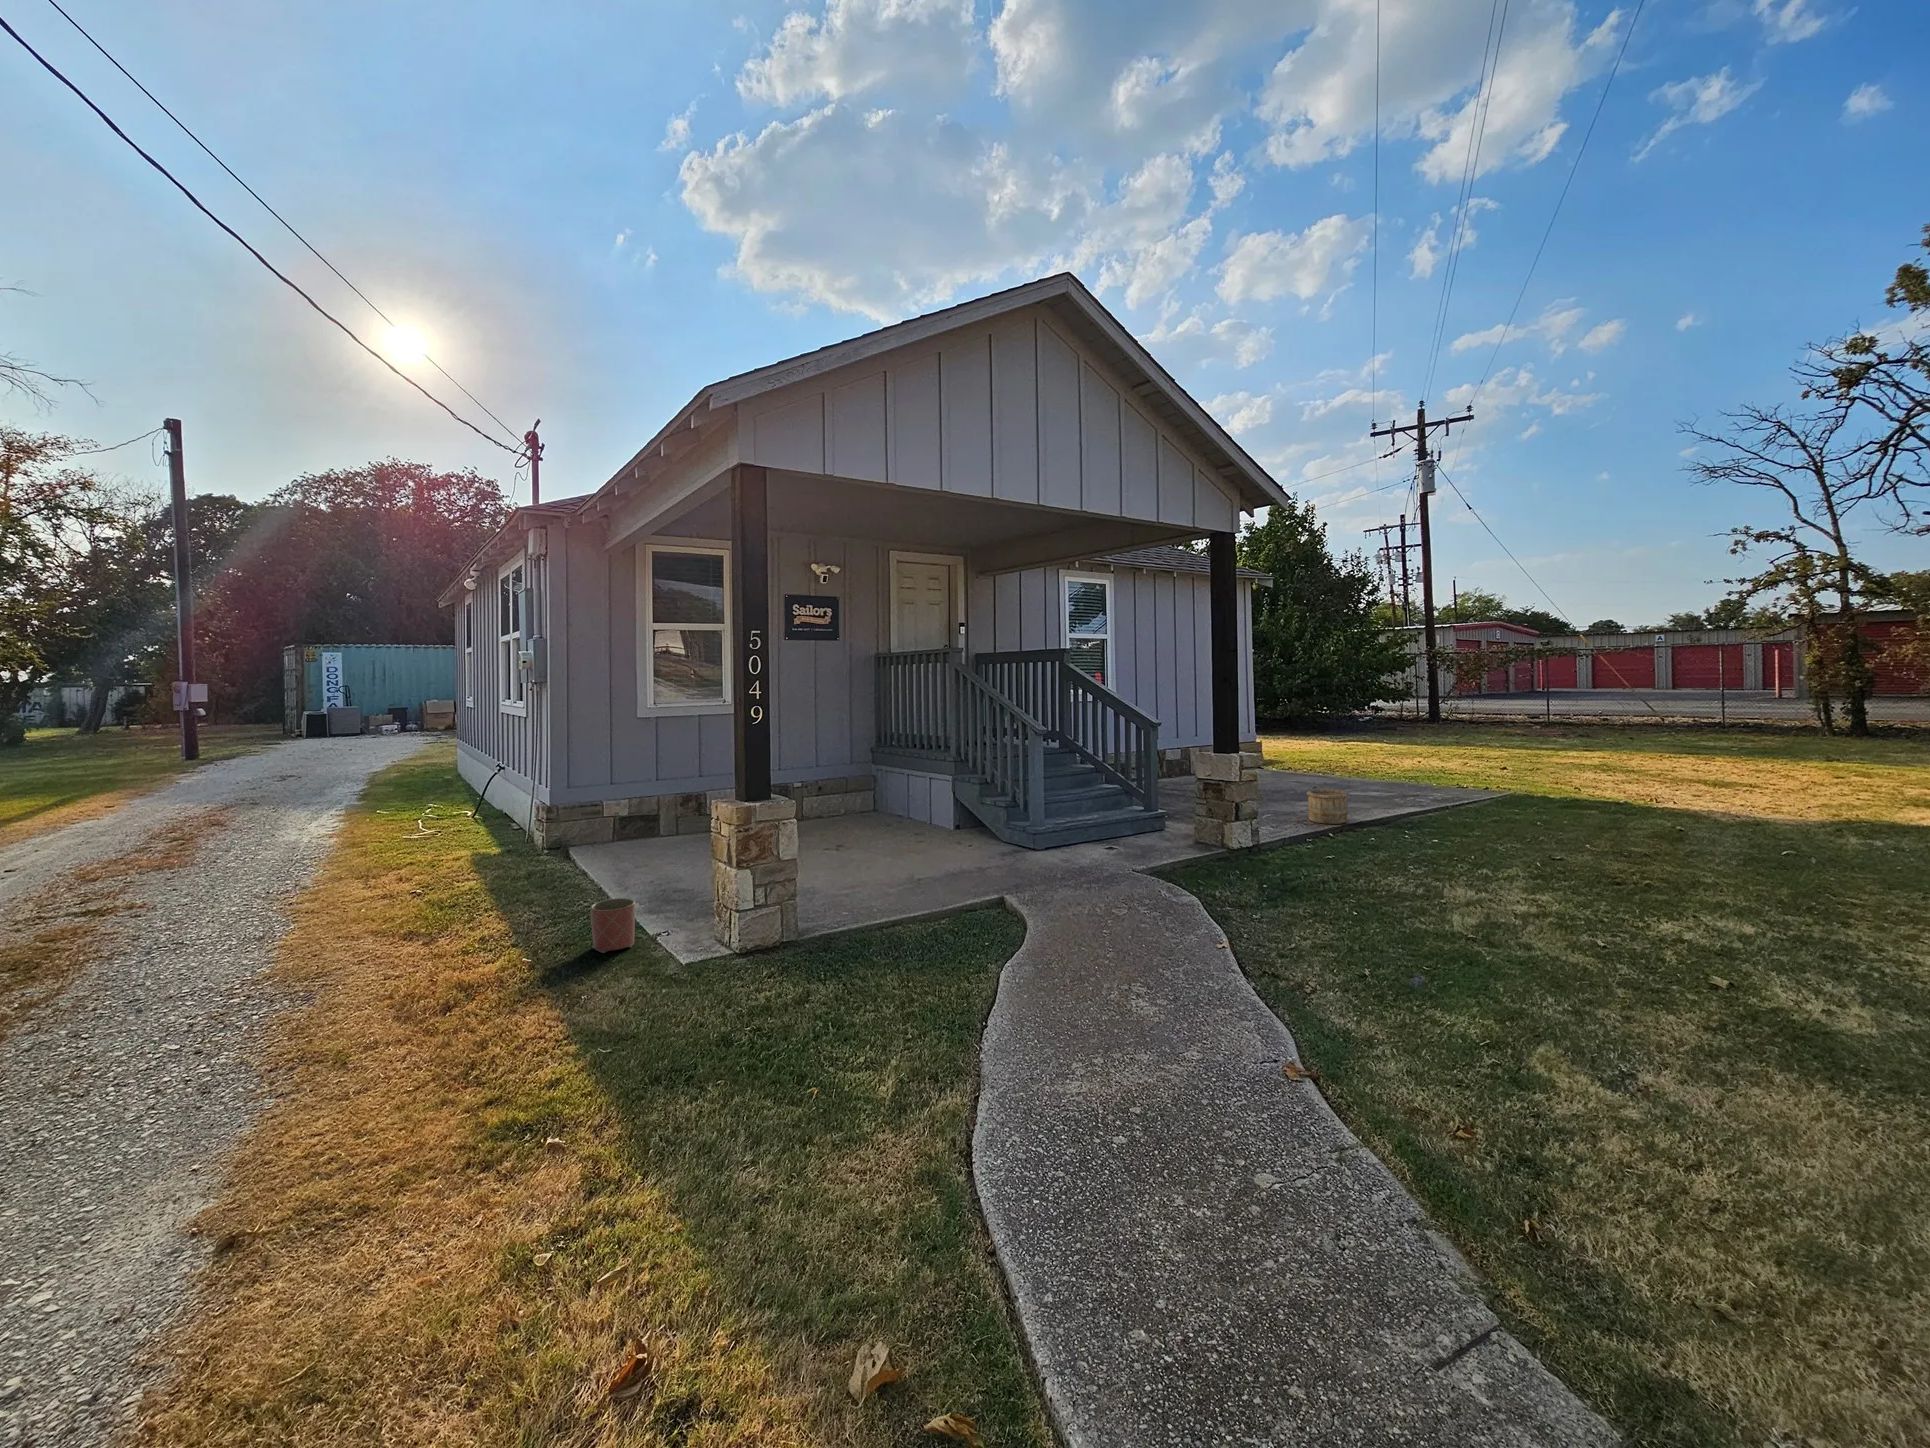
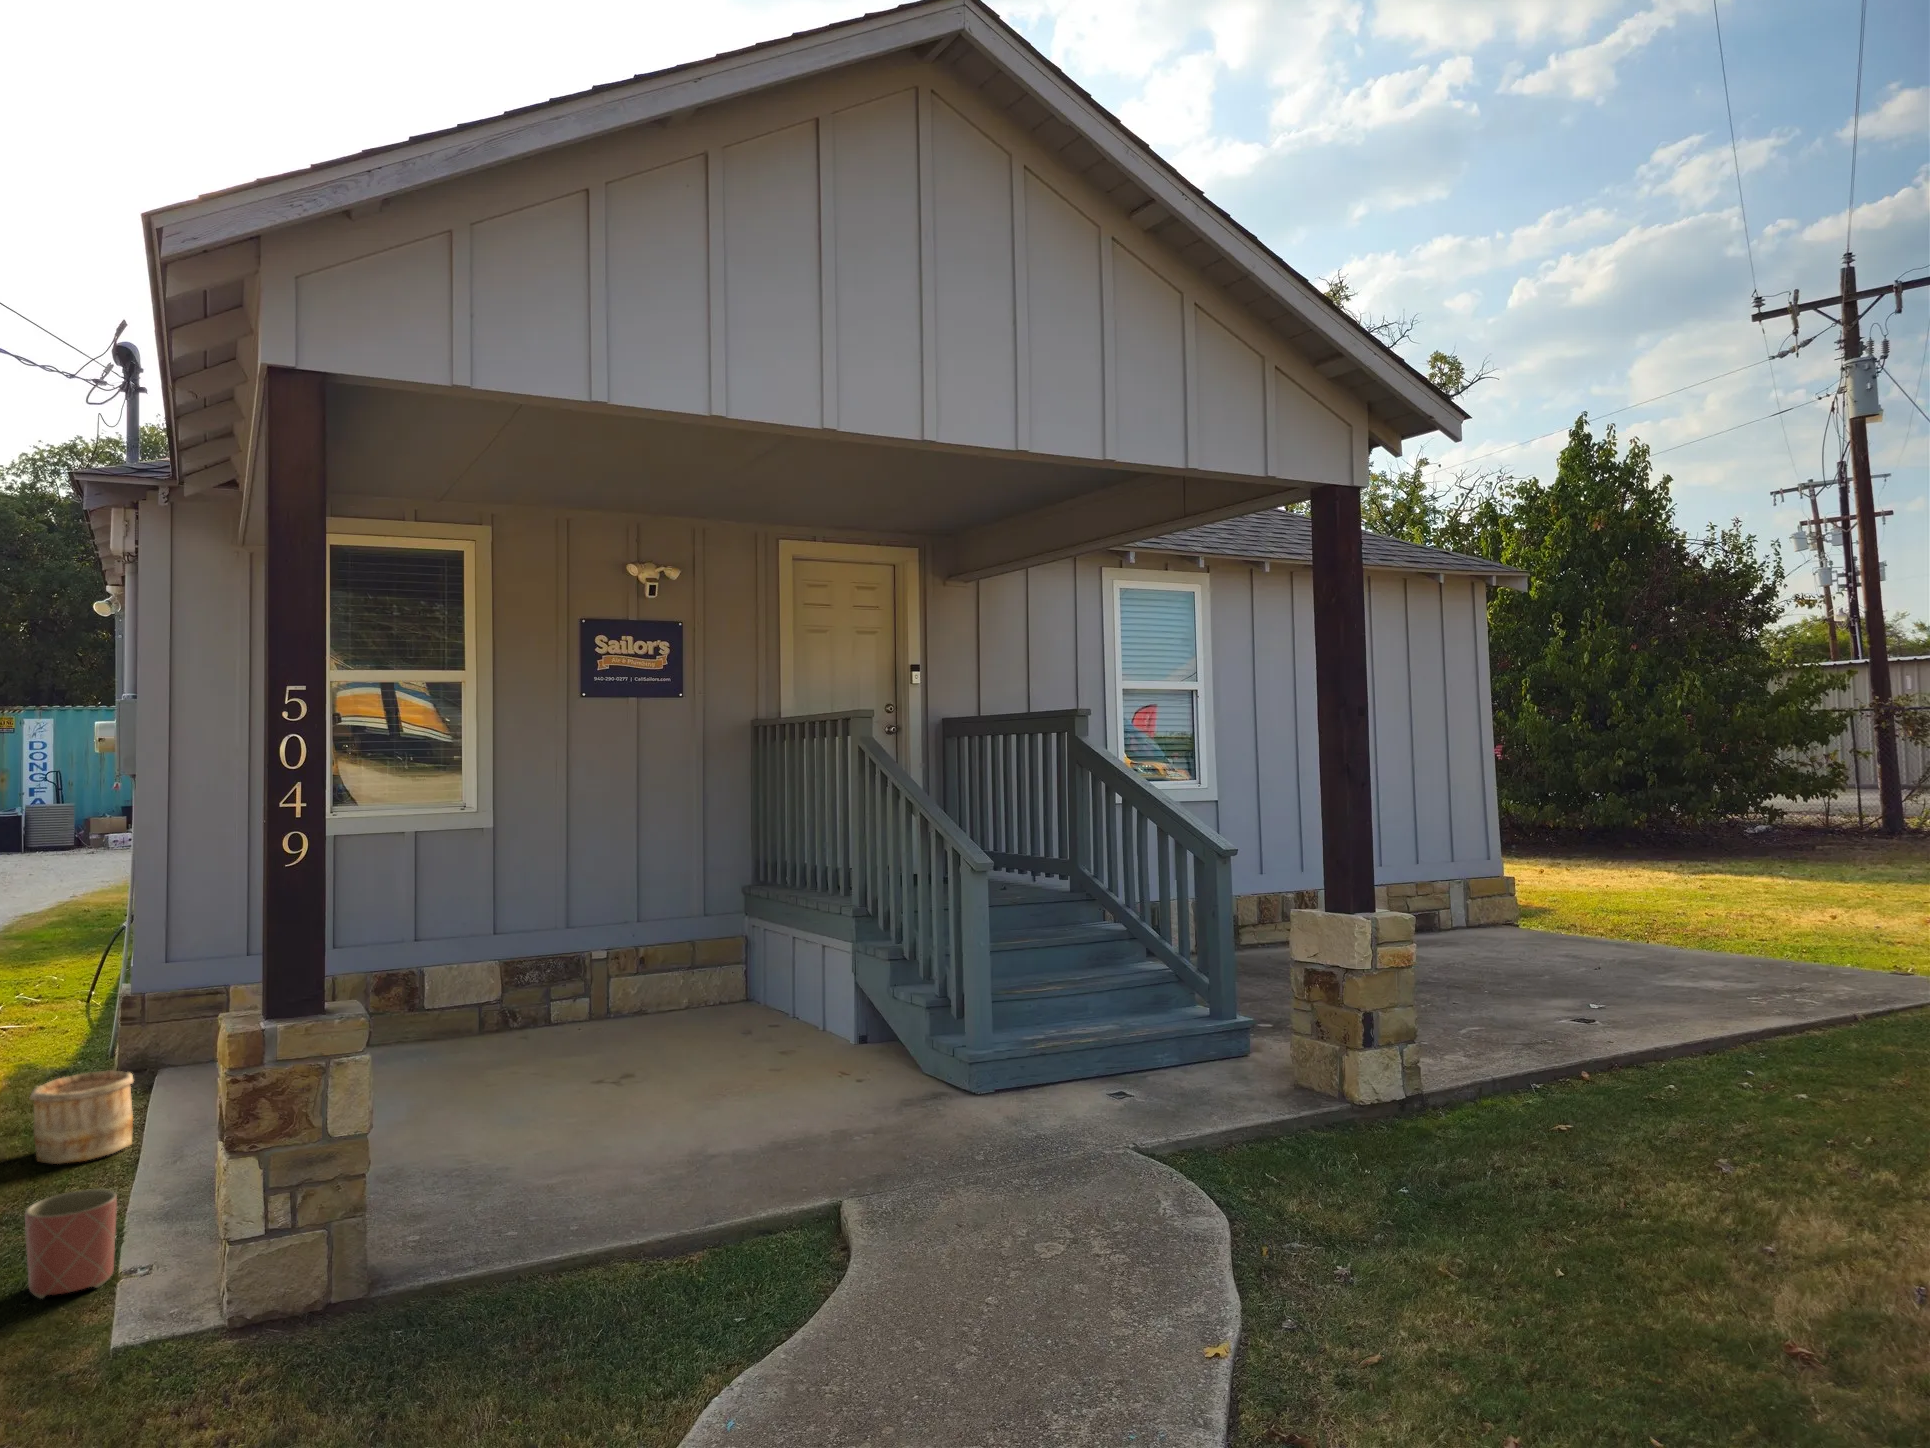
wooden bucket: present [1307,789,1349,824] -> present [30,1070,133,1164]

